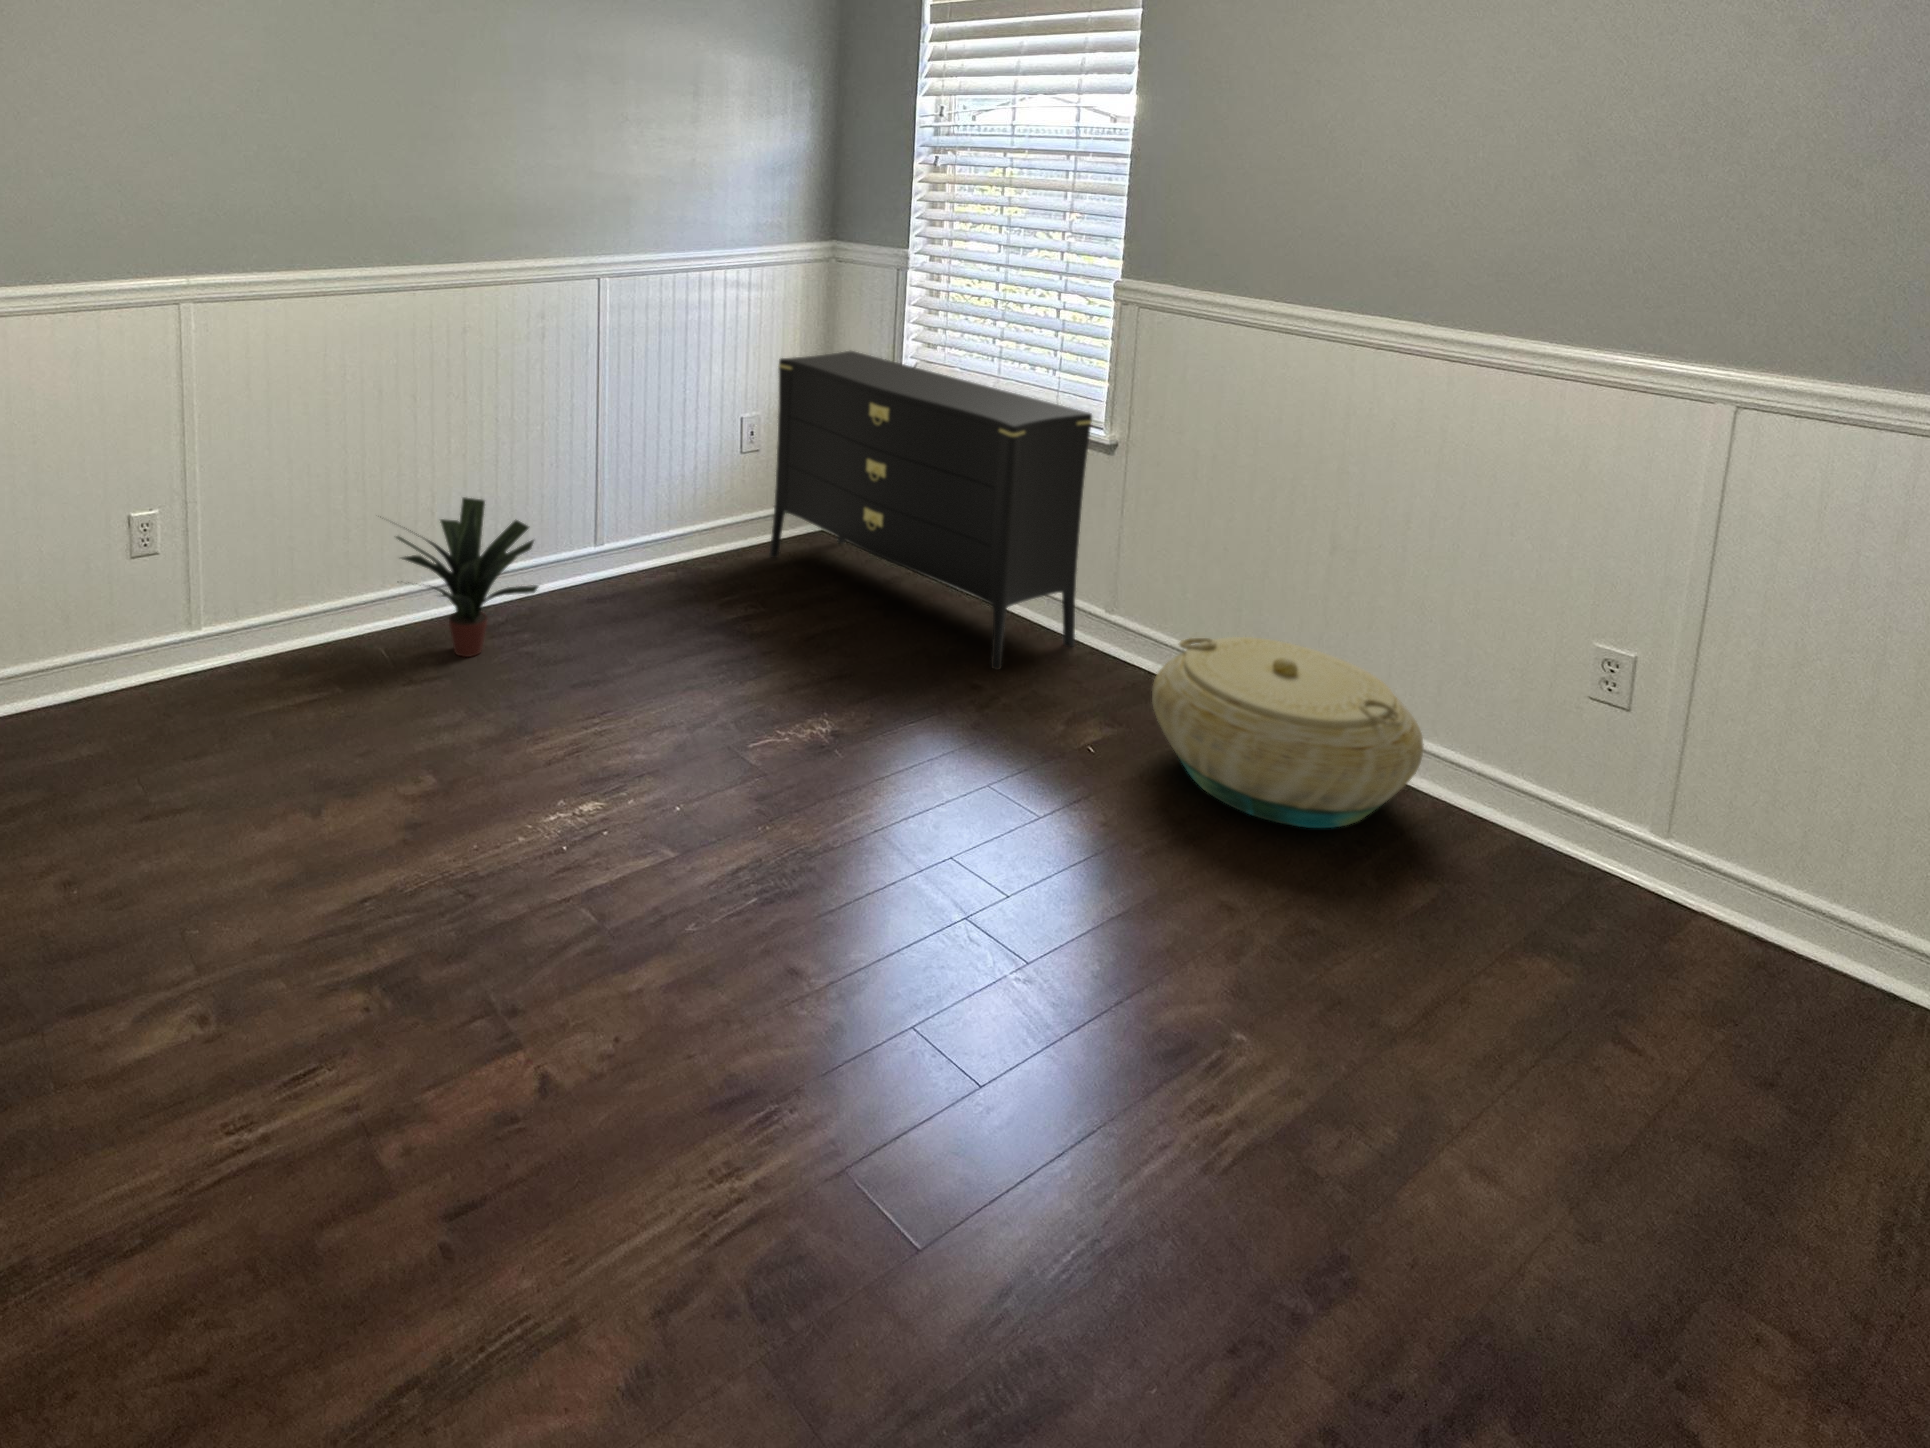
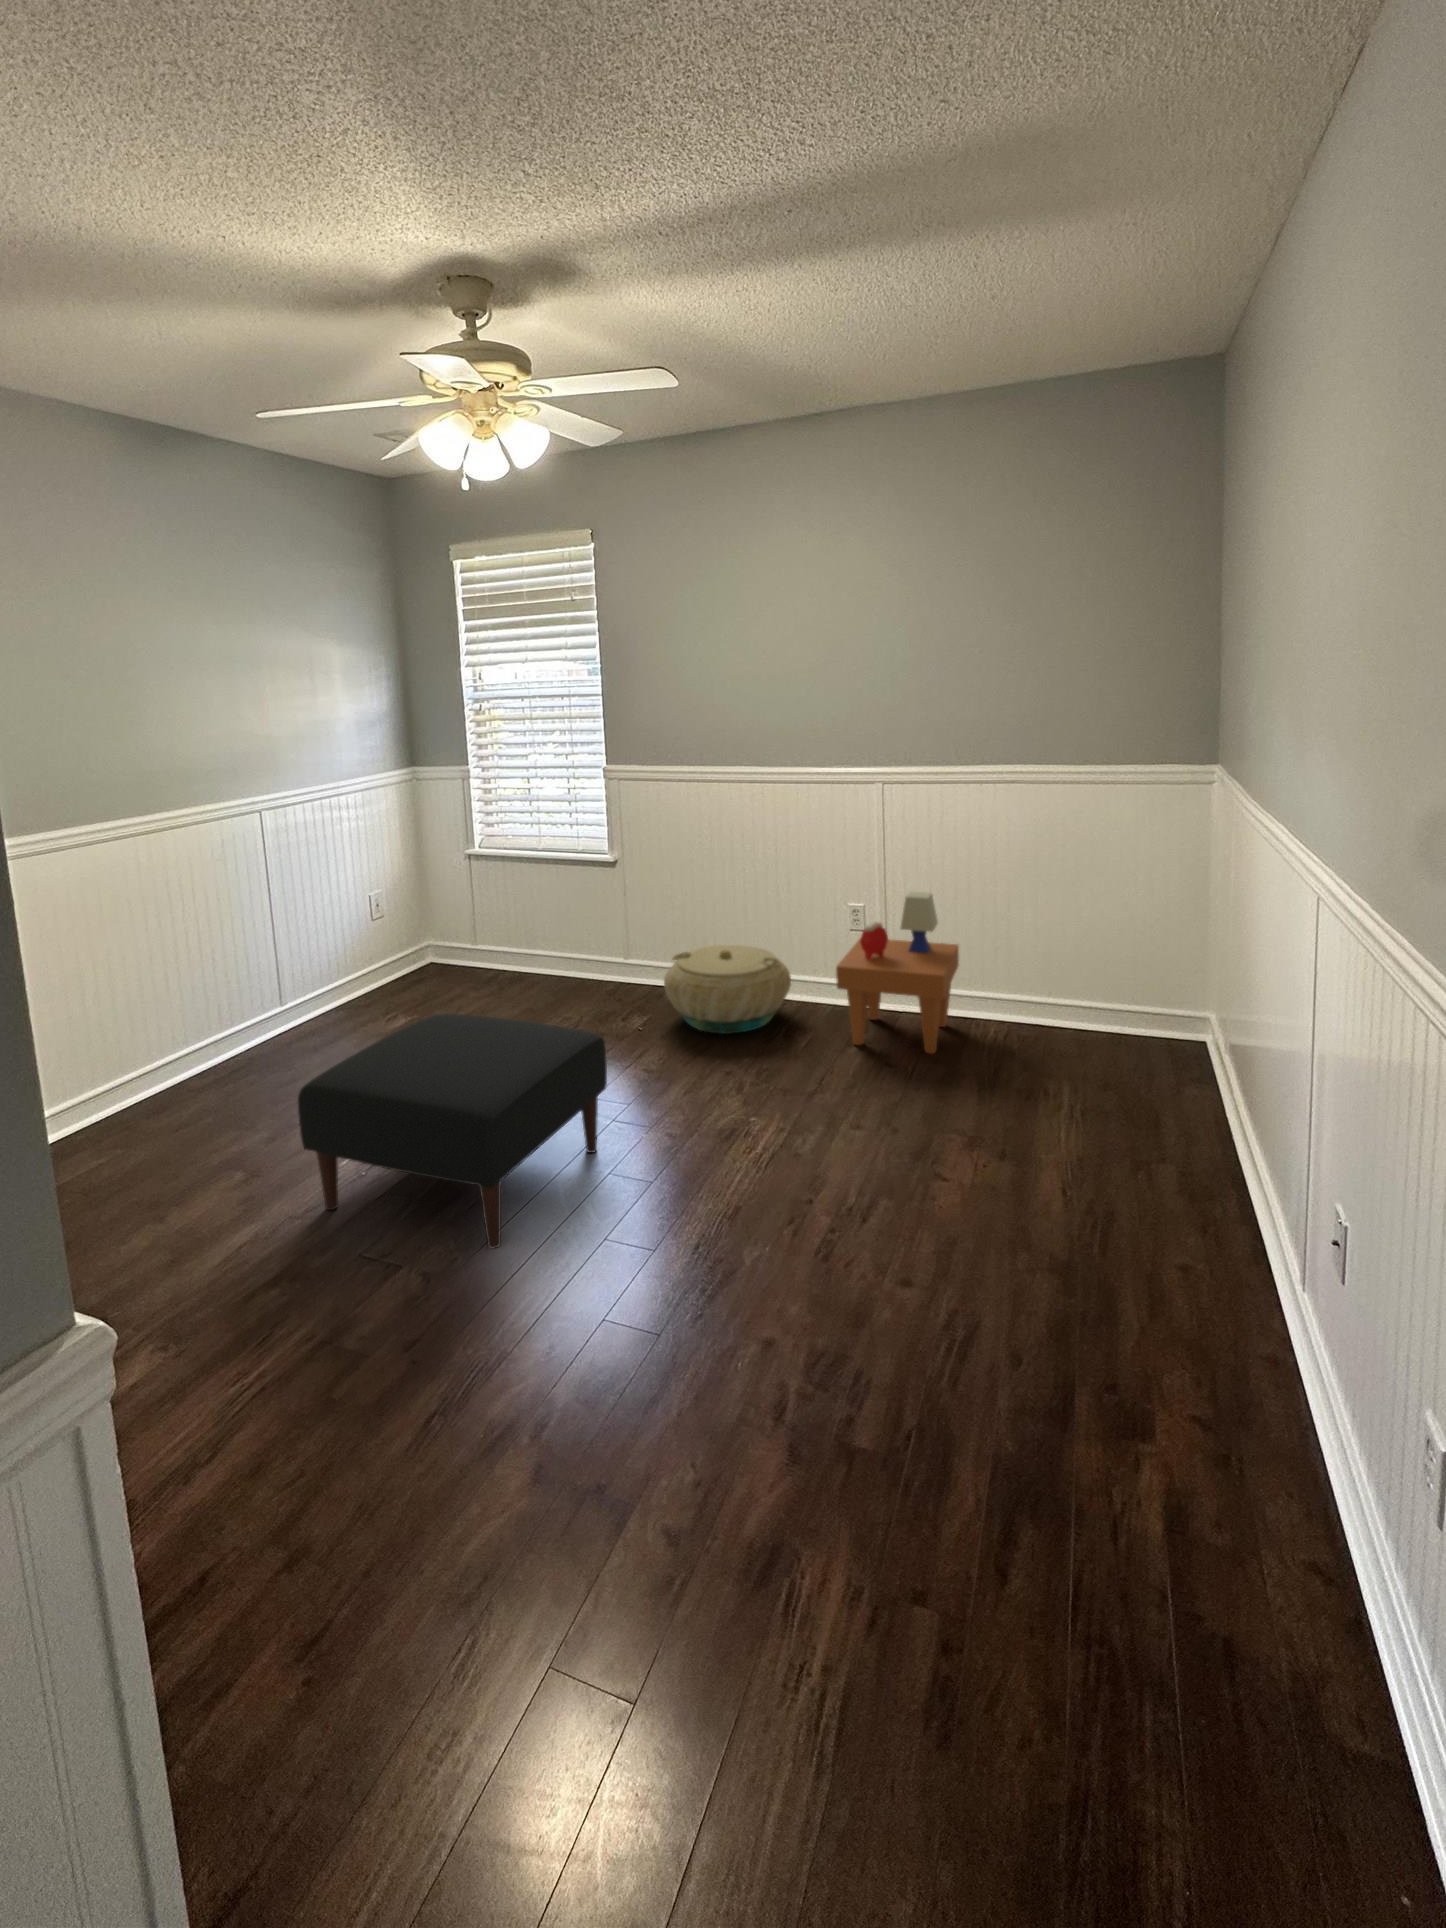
dresser: present [769,351,1092,670] -> none [392,838,608,1008]
potted plant: present [396,497,539,657] -> none [126,981,268,1097]
ottoman: none [461,647,957,1108] -> present [298,1014,607,1248]
side table: none [1519,660,1895,1051] -> present [836,892,959,1053]

